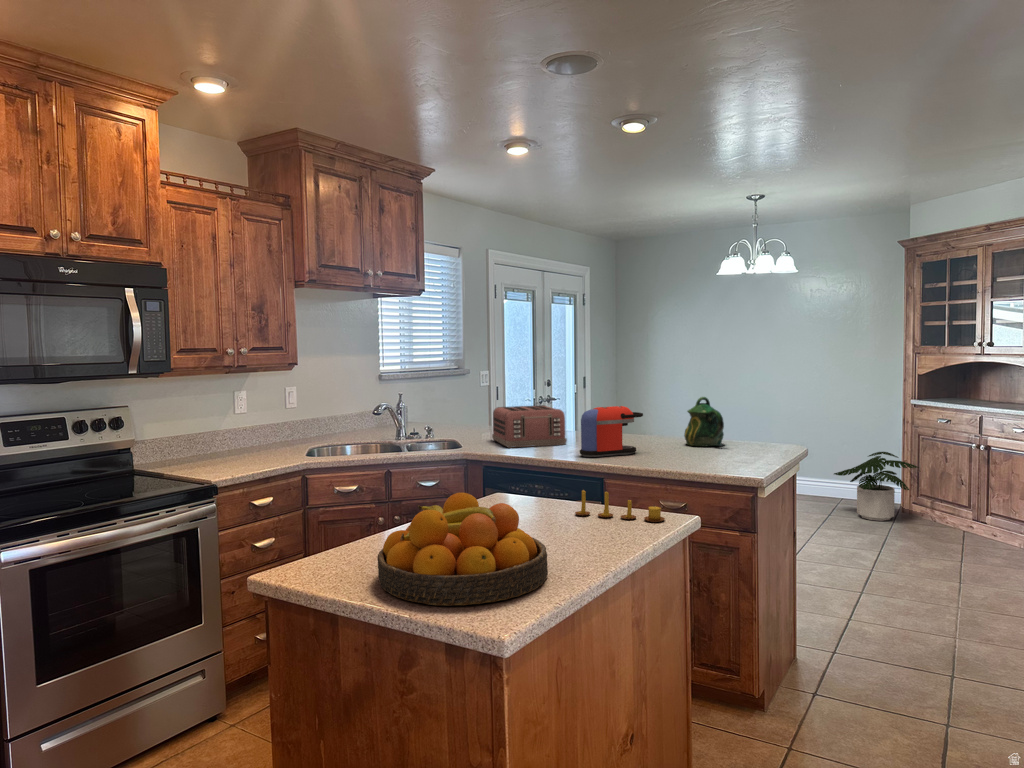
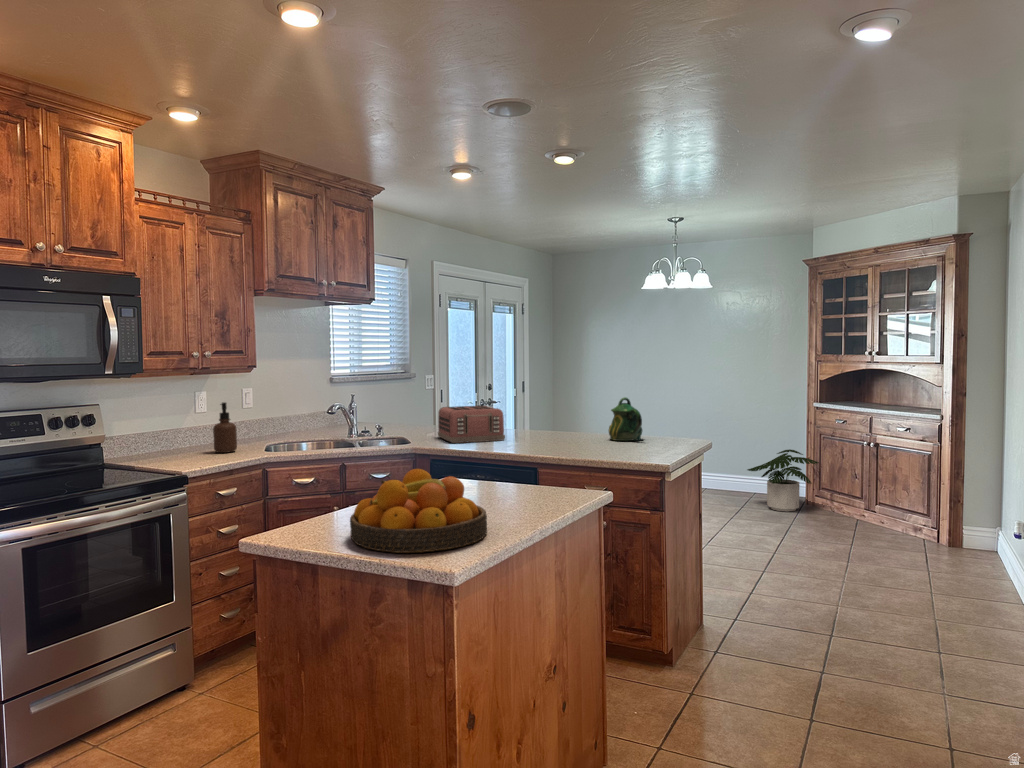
soap dispenser: none [250,403,275,458] -> present [213,402,237,453]
coffee maker: present [580,406,643,457] -> none [516,405,572,450]
candle: present [575,490,665,522] -> none [510,470,584,496]

